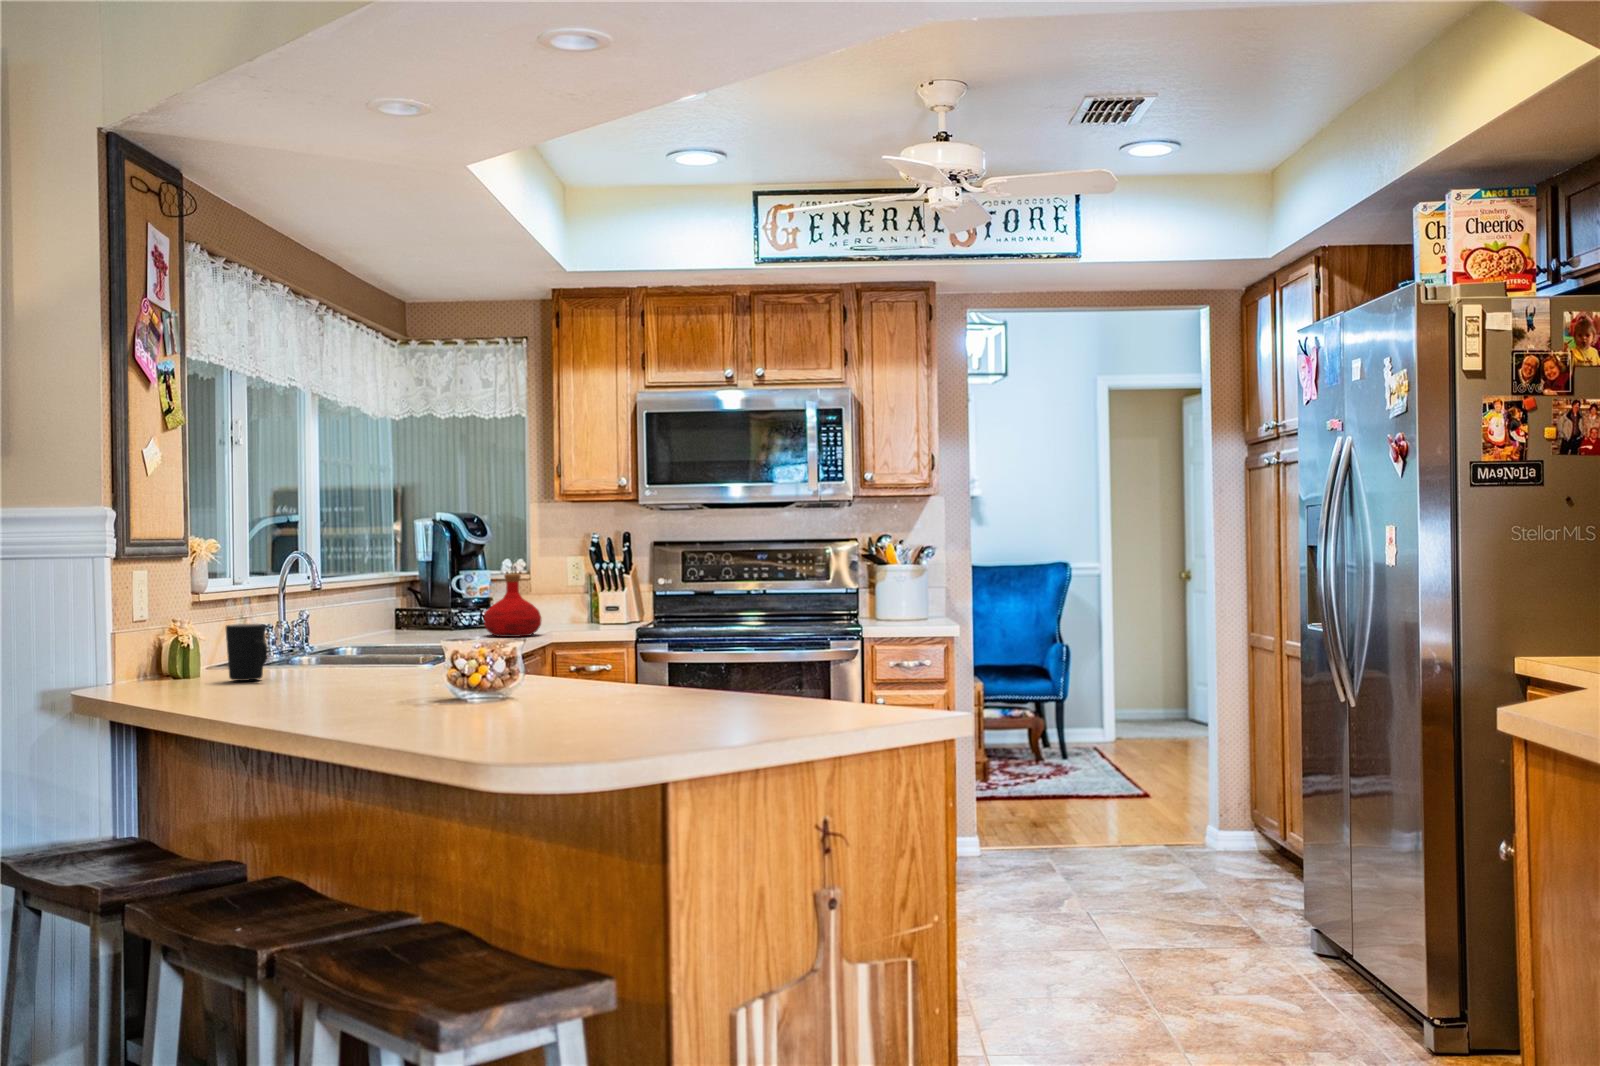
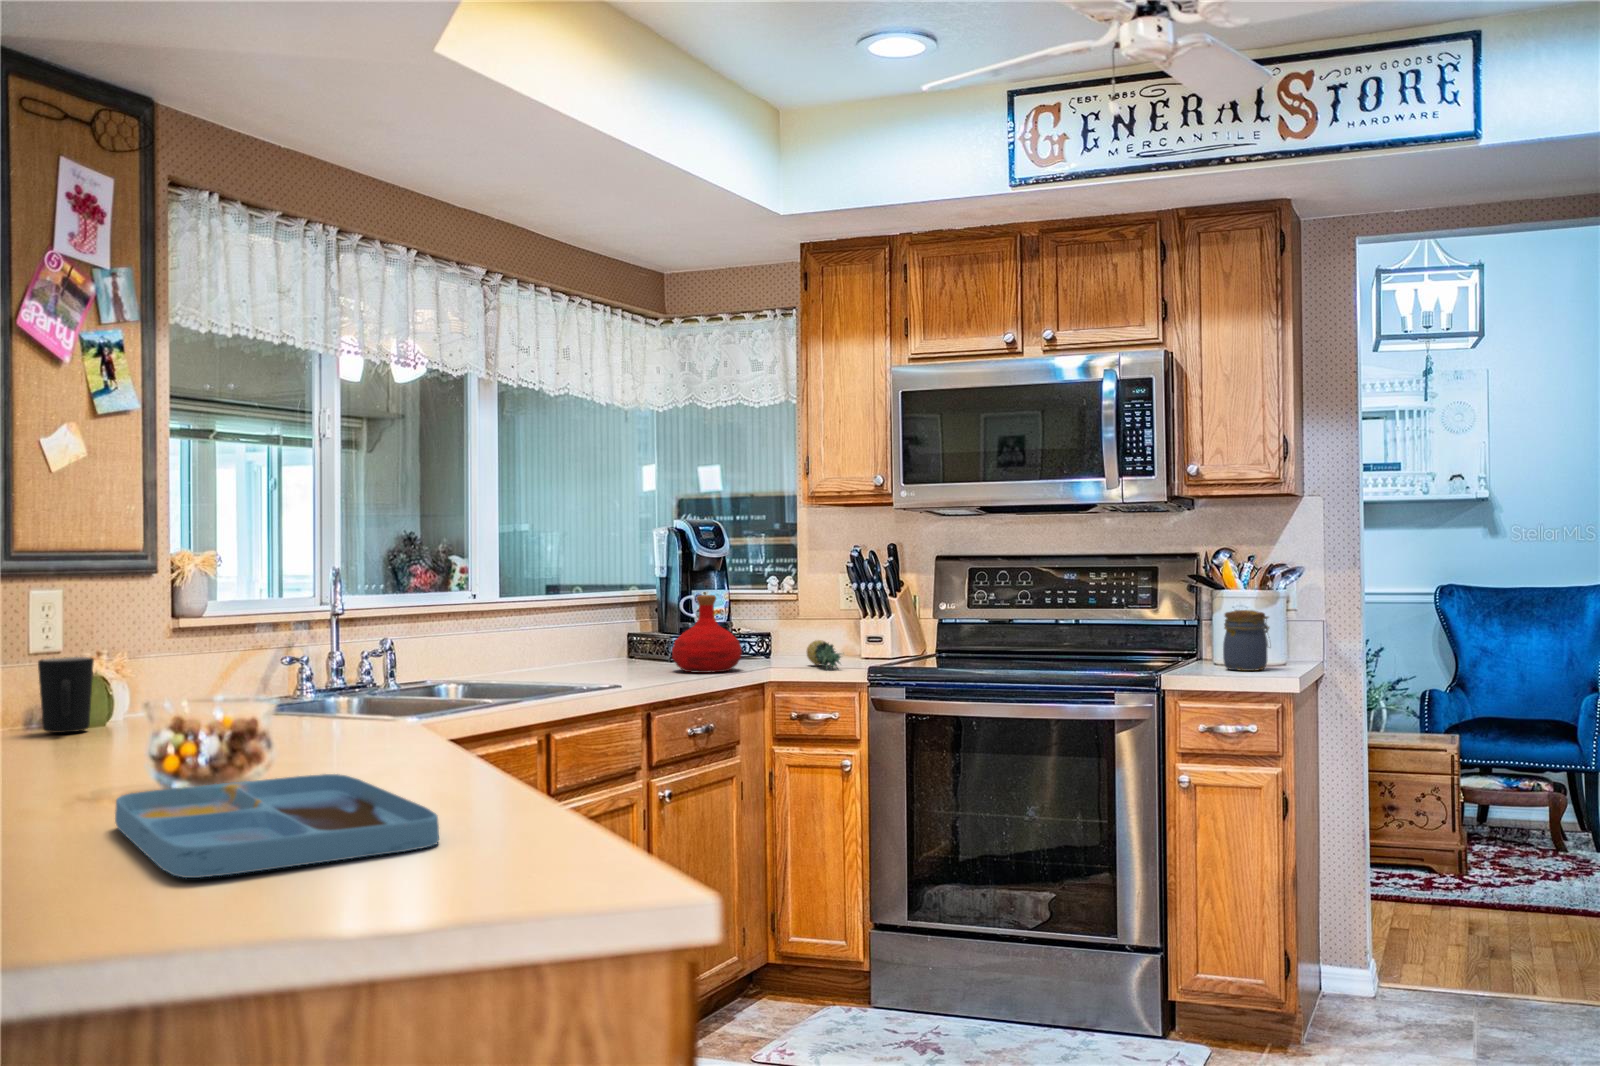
jar: none [893,581,925,624] -> present [1223,610,1269,671]
fruit: none [580,609,623,632] -> present [806,640,844,668]
tray: none [566,680,788,719] -> present [115,774,439,878]

